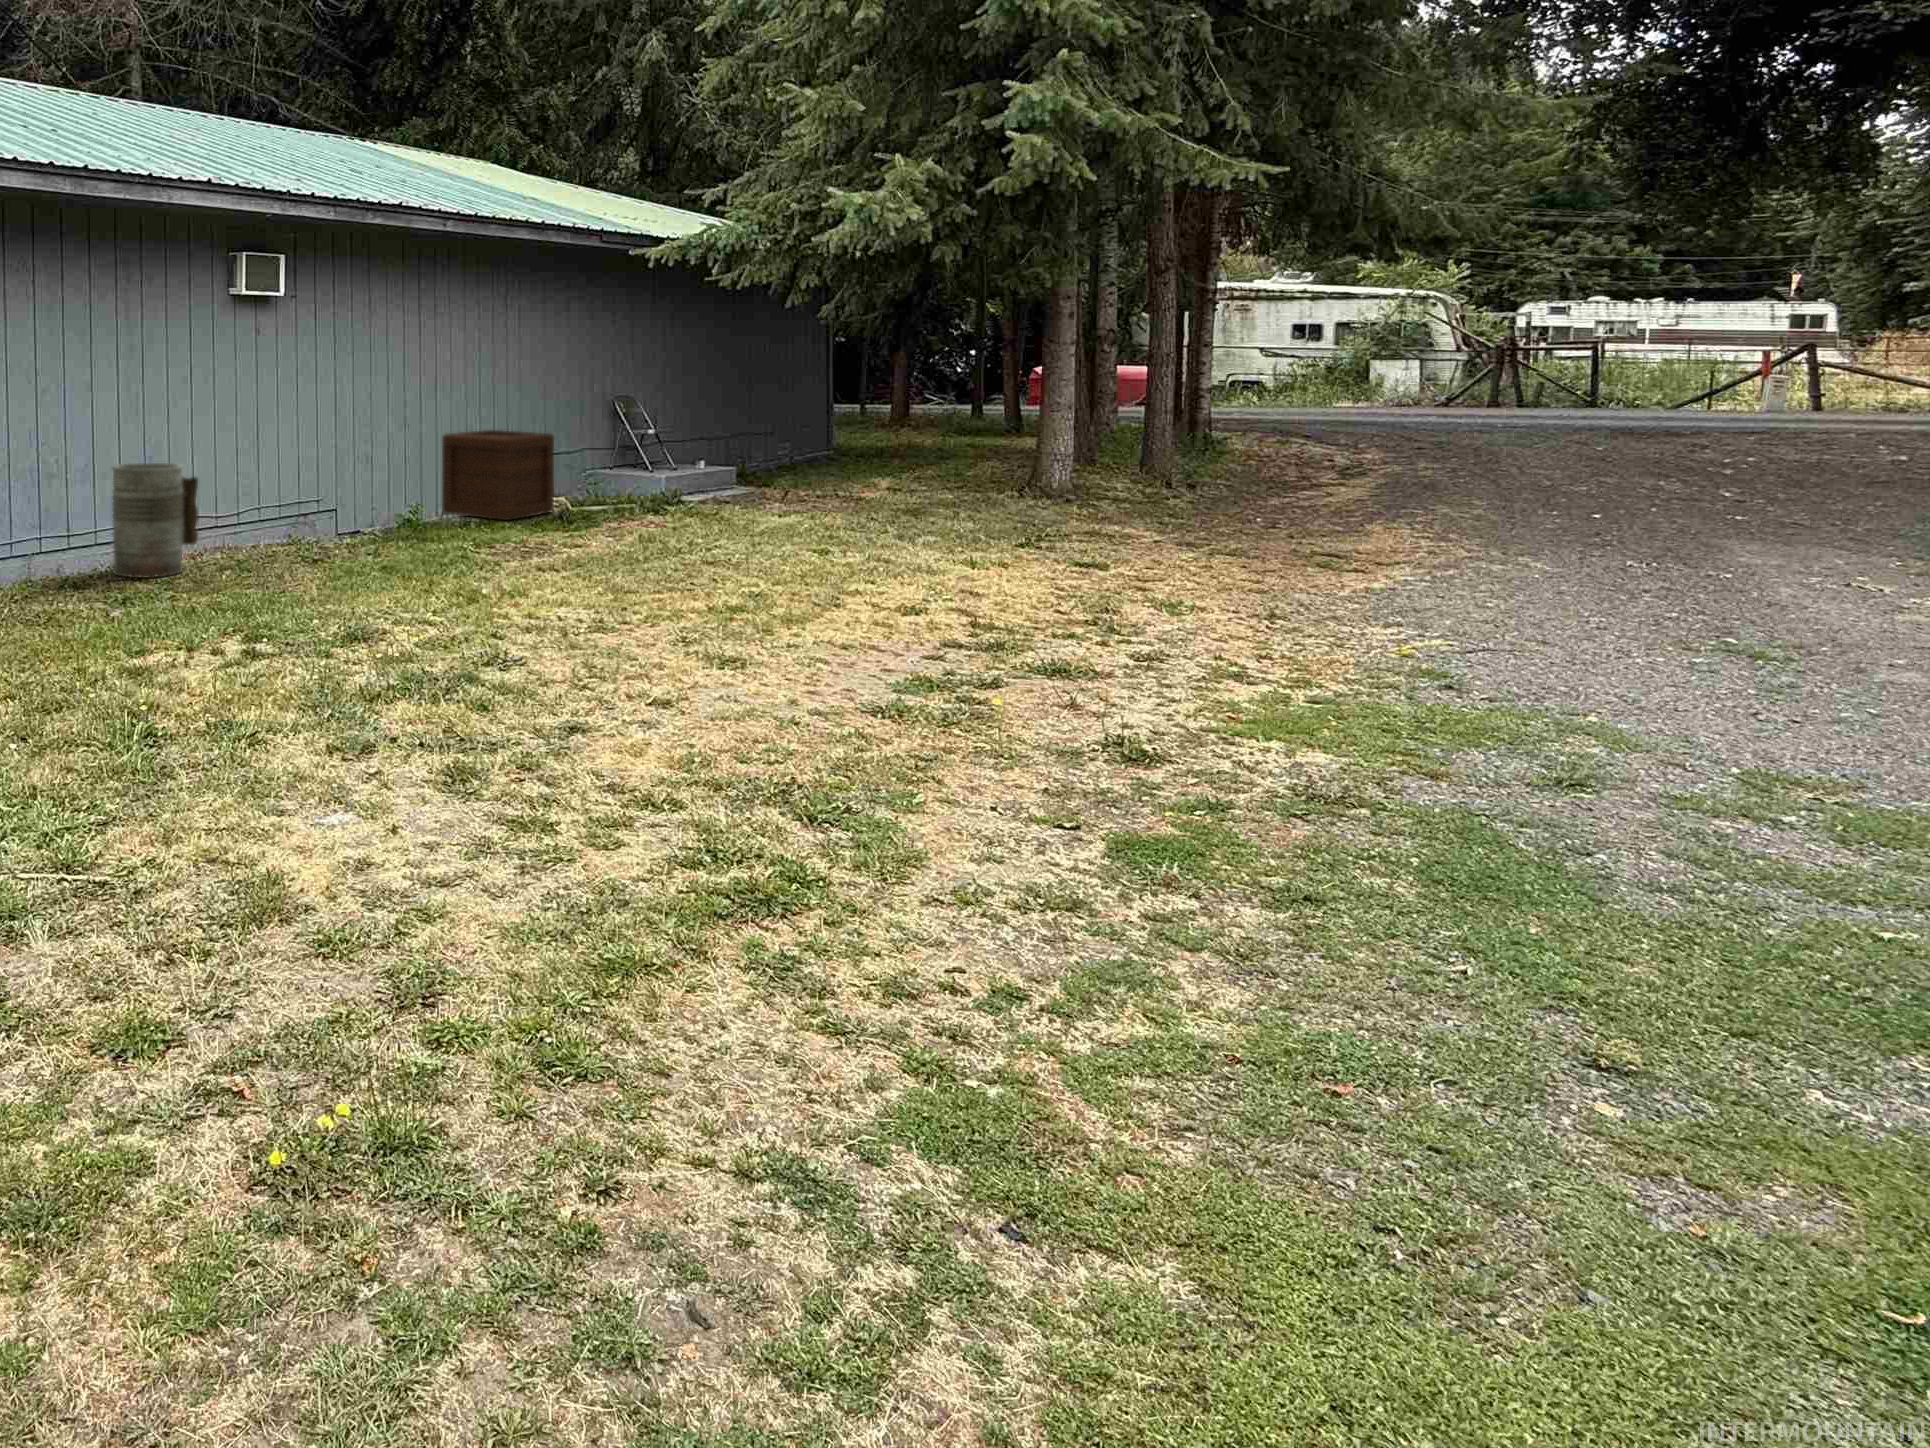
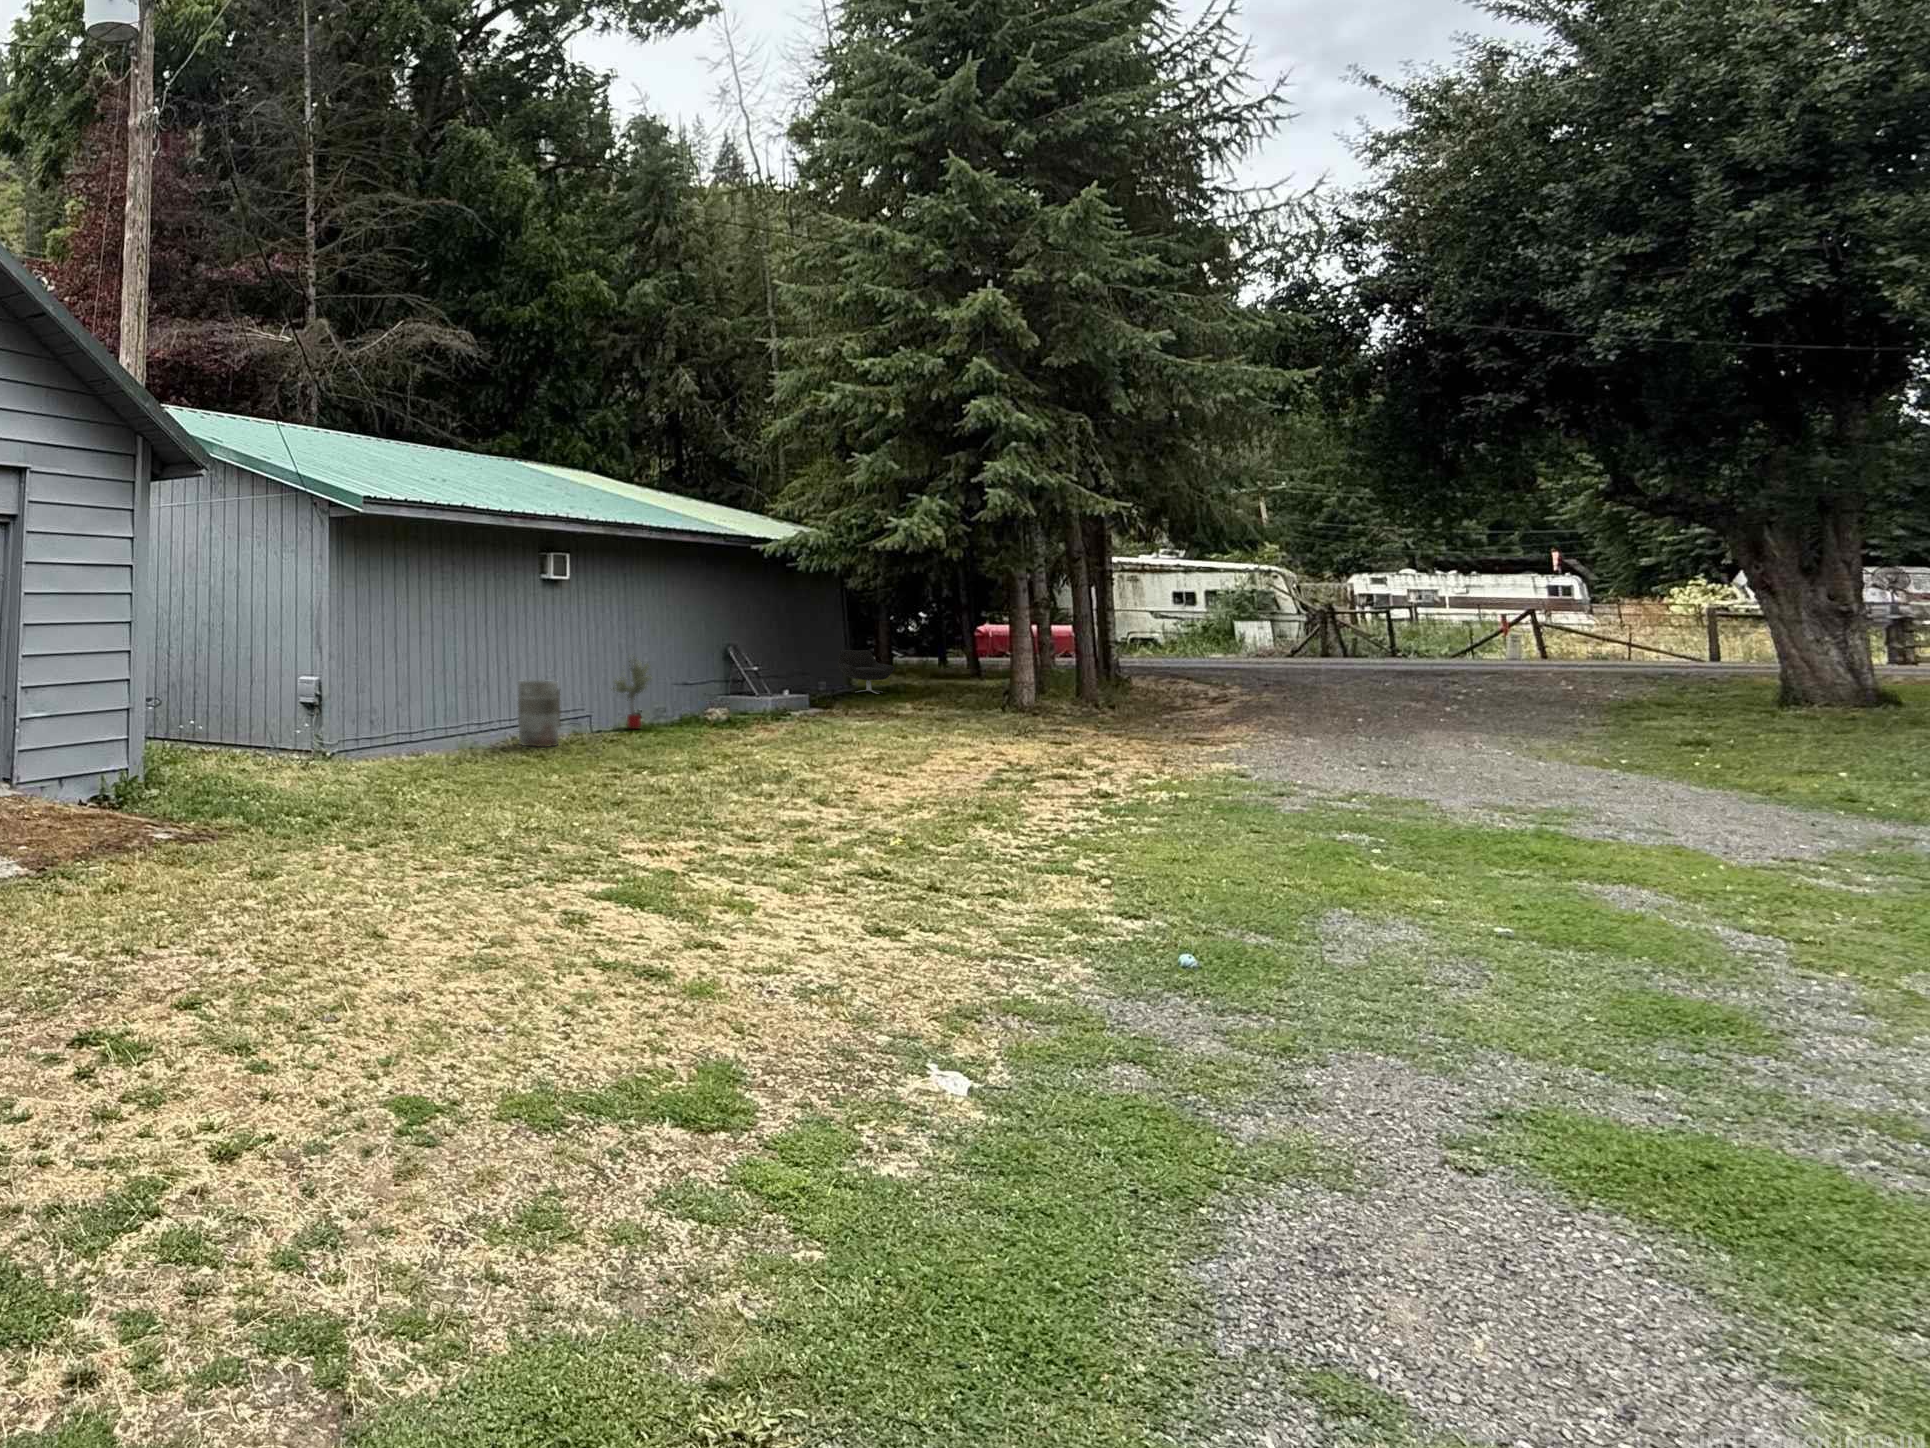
lounge chair: none [804,400,882,461] -> present [838,650,895,694]
potted tree: none [344,414,420,534] -> present [611,659,652,729]
wooden crate: present [442,430,554,520] -> none [650,666,721,723]

